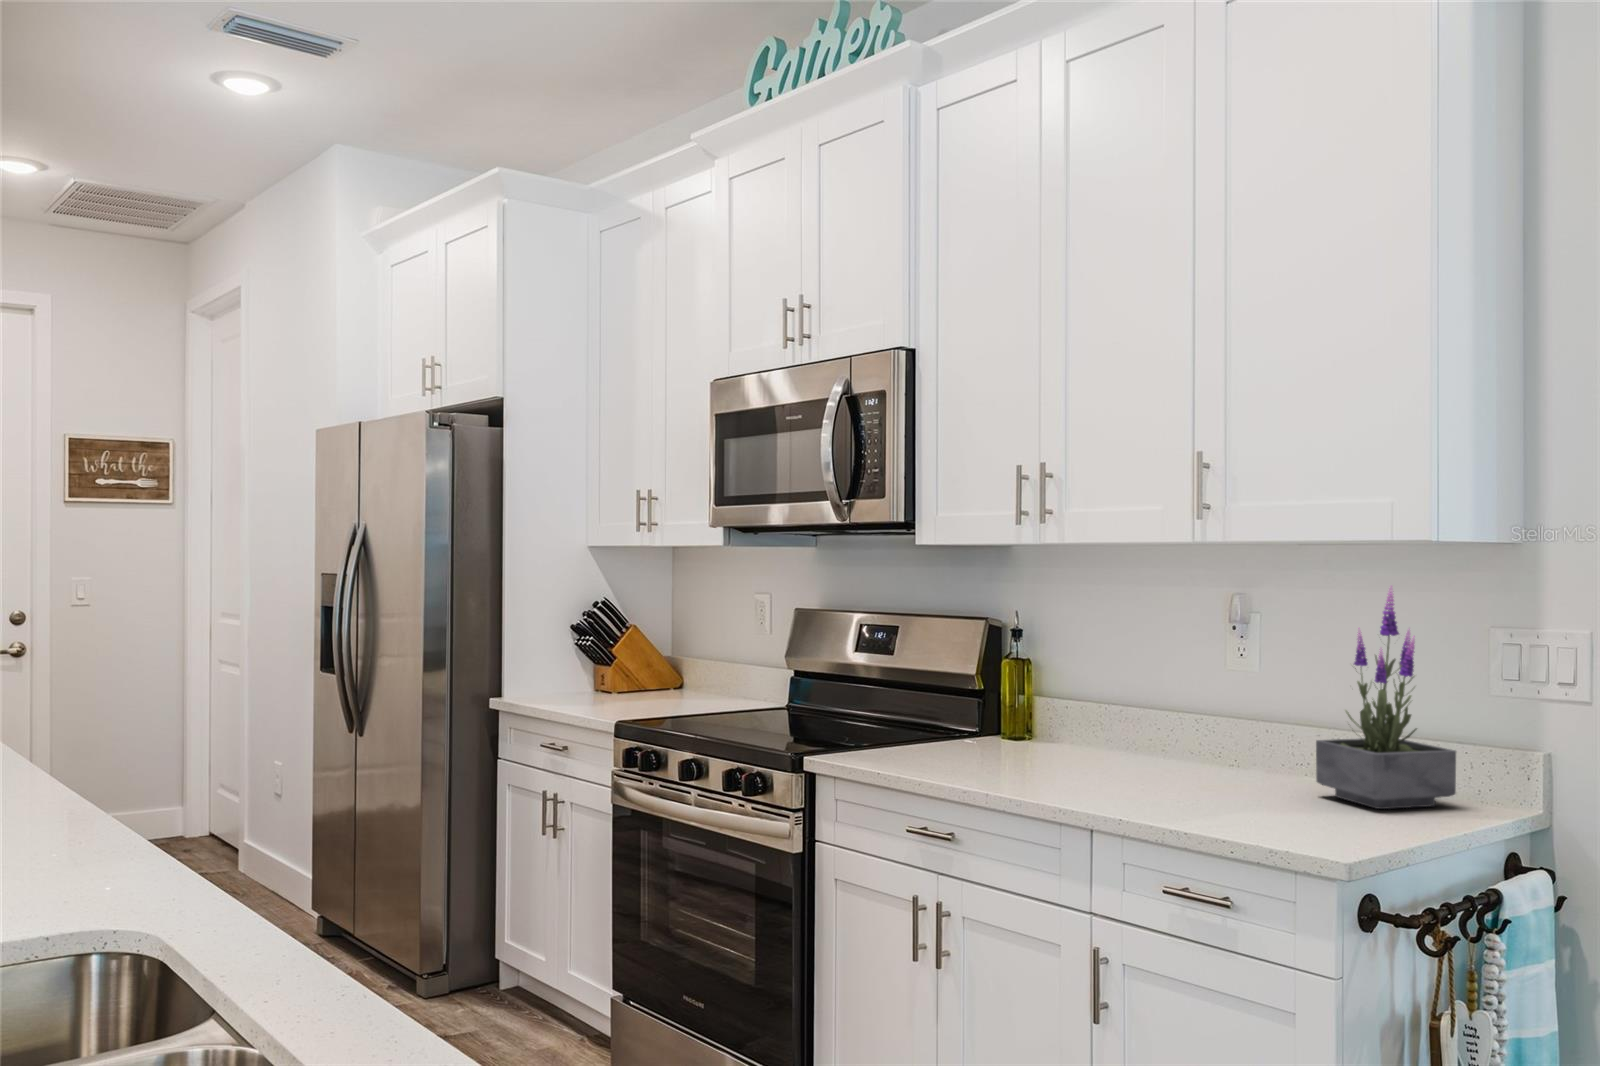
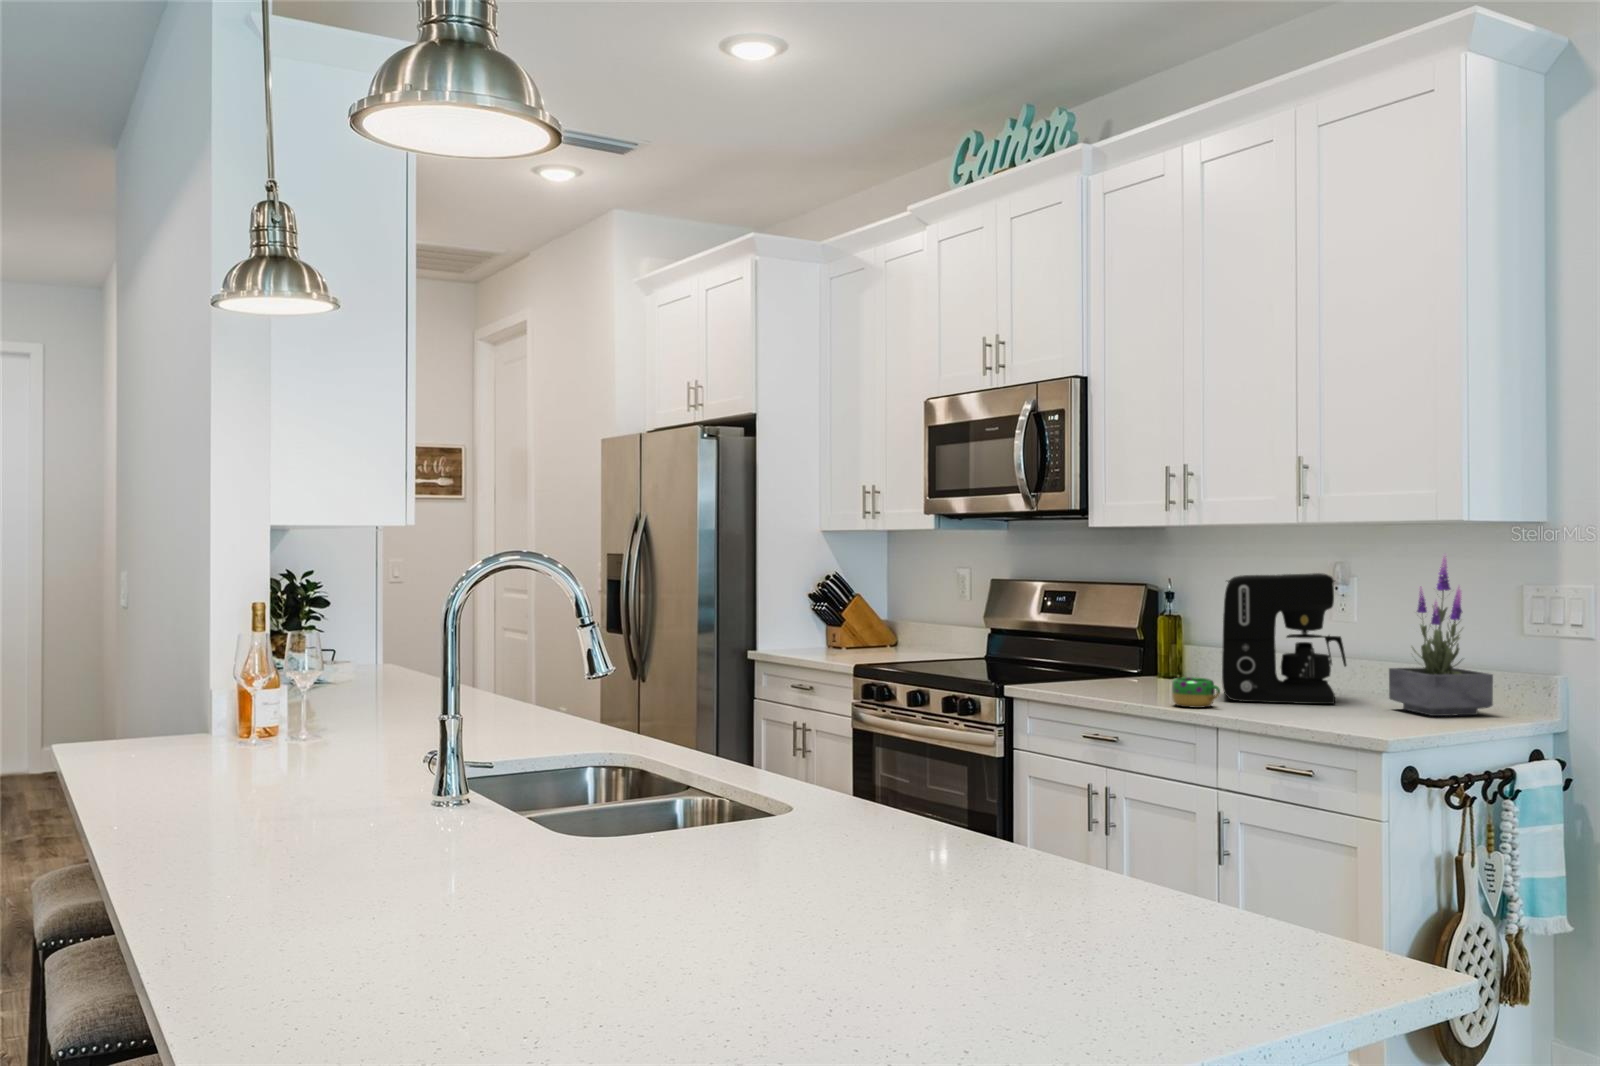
coffee maker: none [1092,609,1255,788] -> present [1222,573,1346,704]
mug: none [1029,754,1095,798] -> present [1172,677,1220,708]

